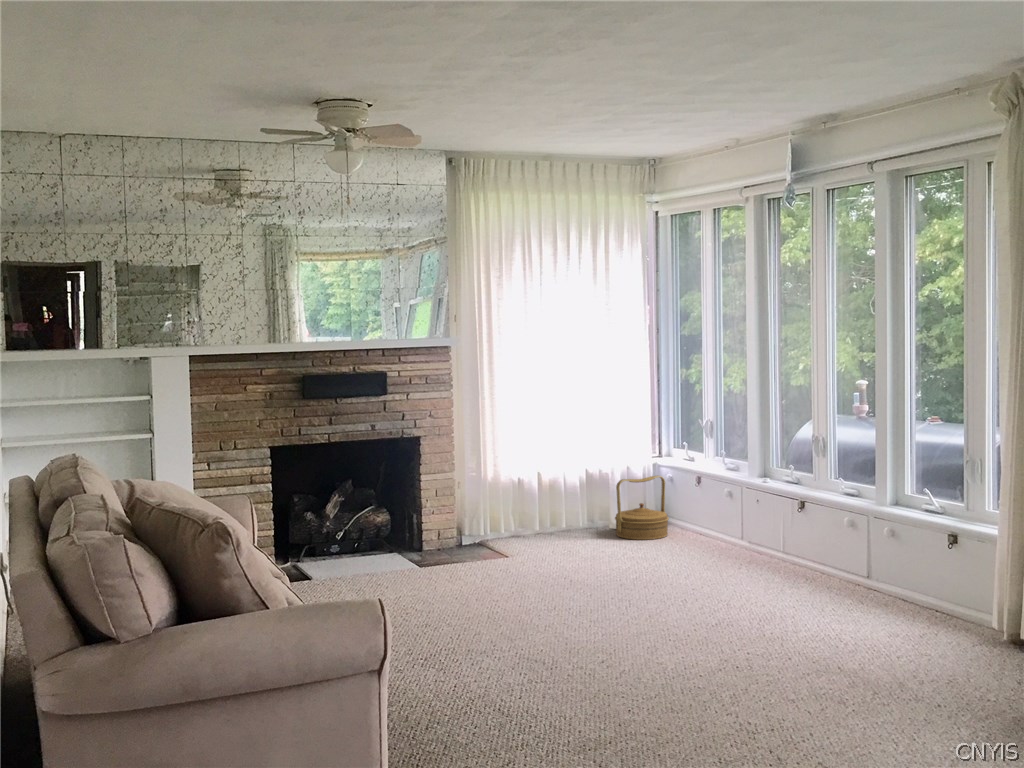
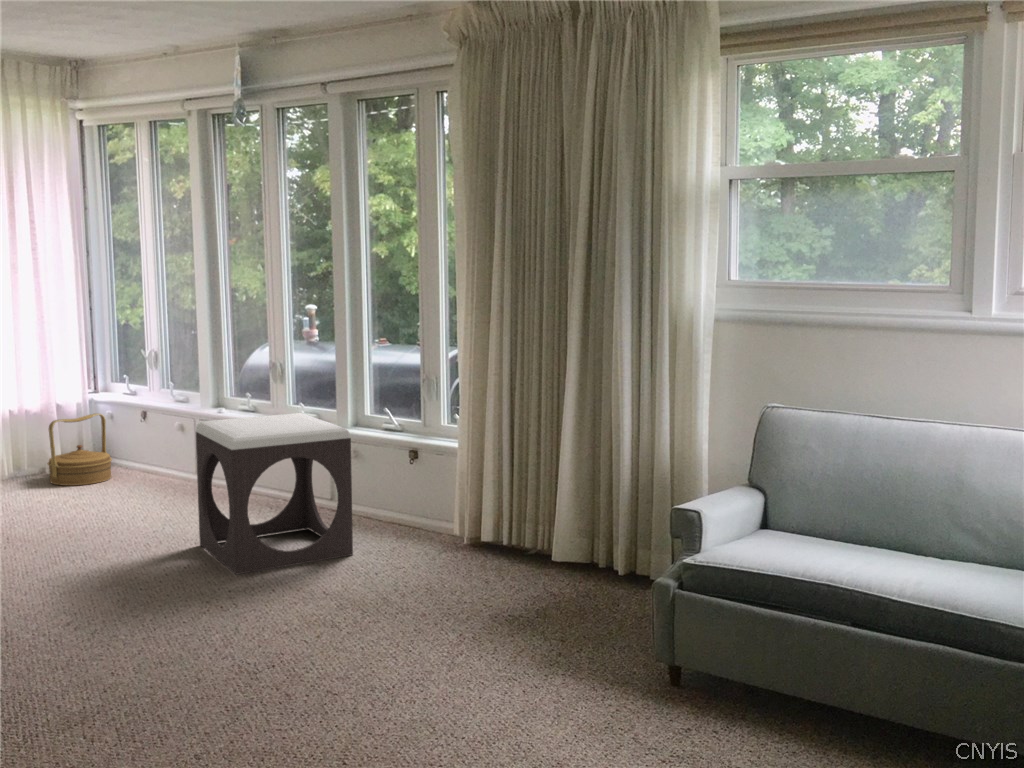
footstool: none [731,488,878,639] -> present [196,413,353,574]

